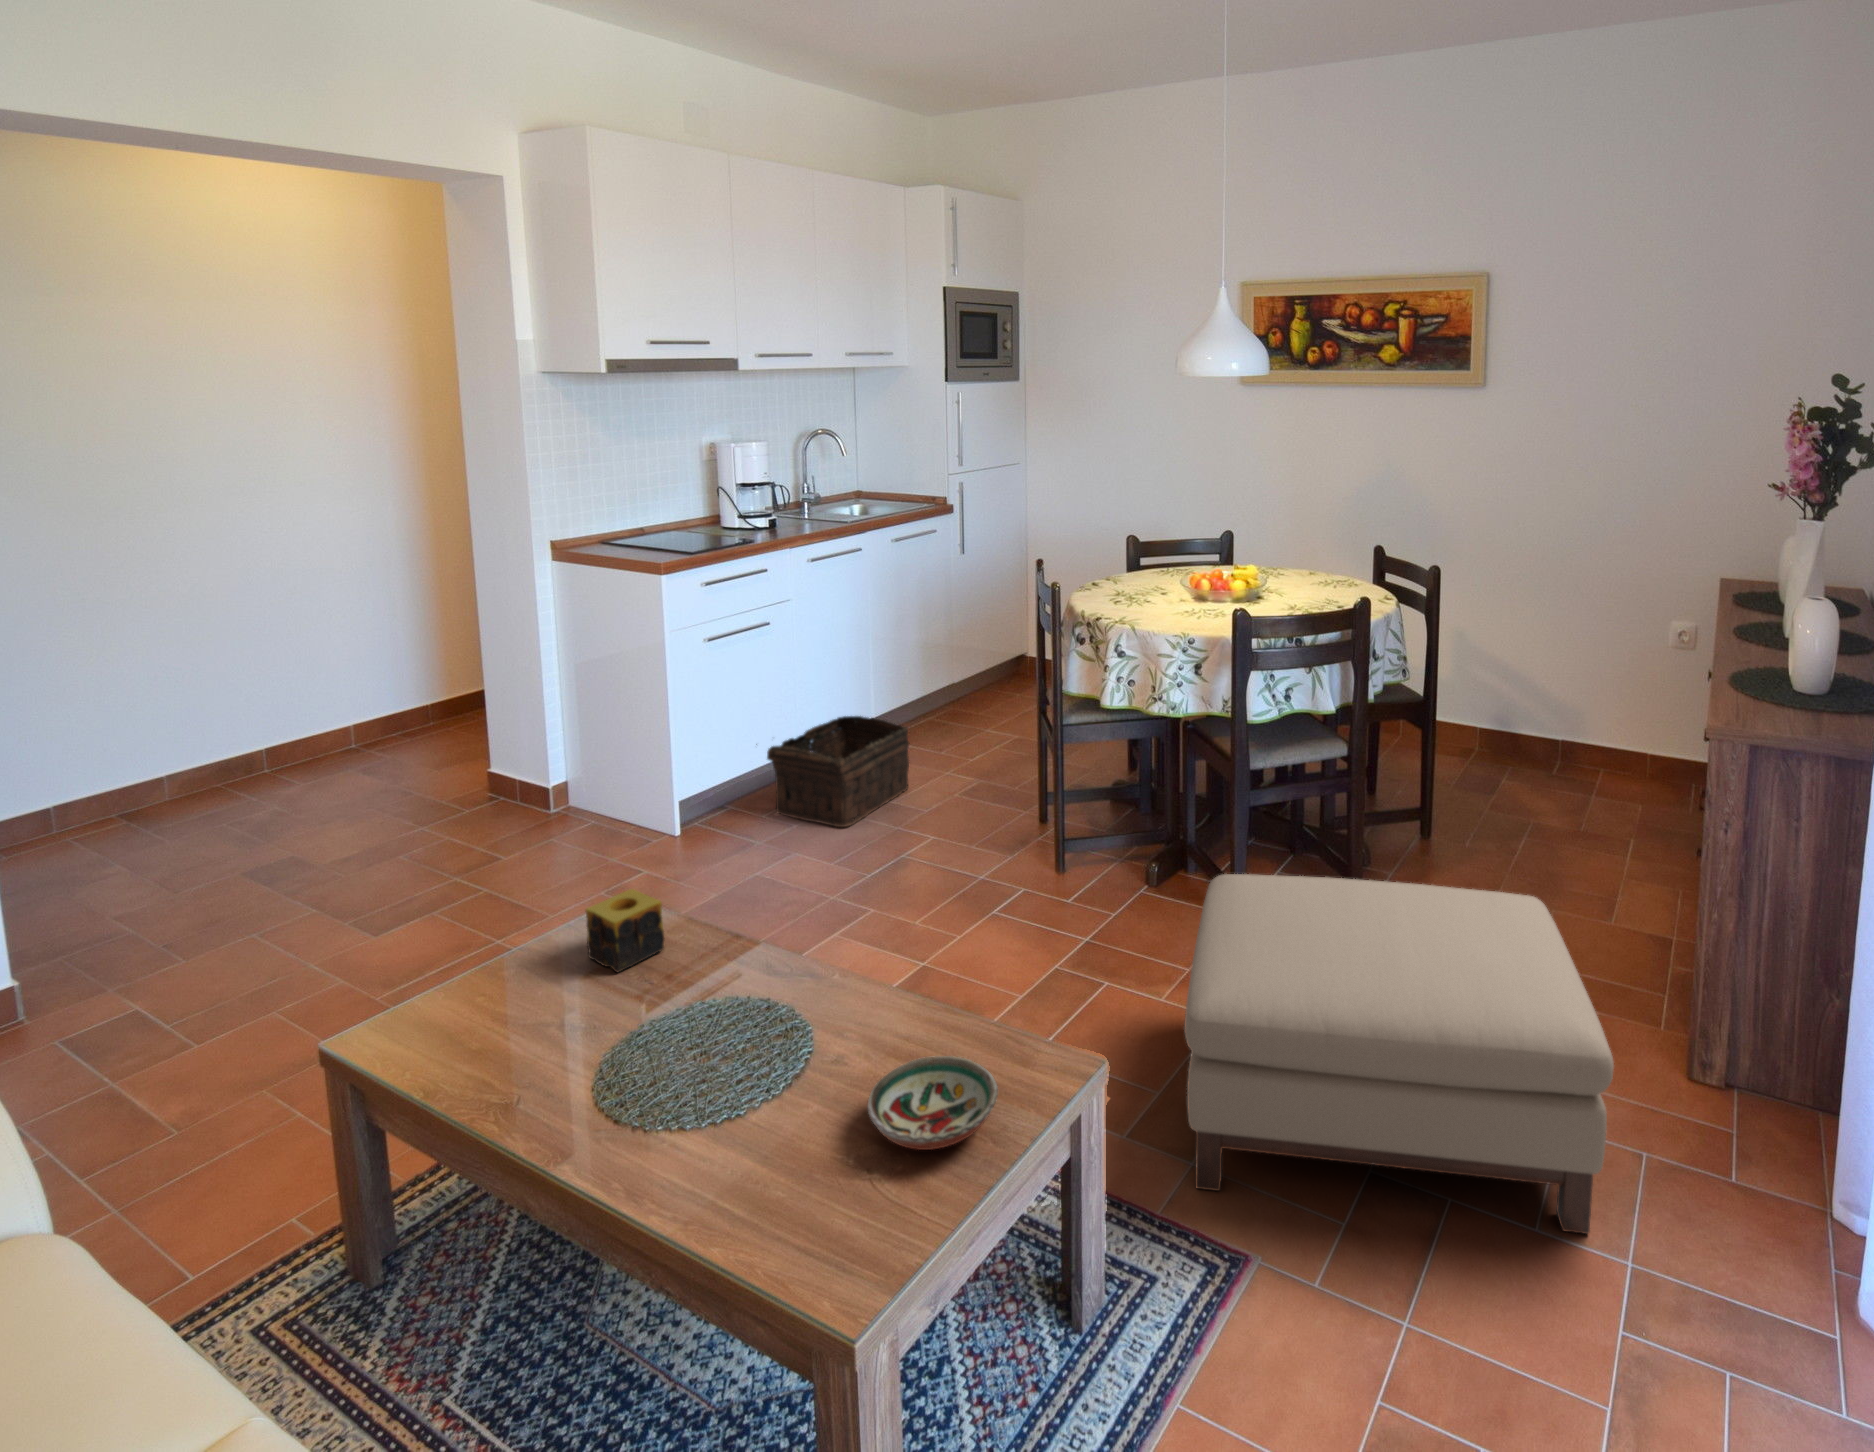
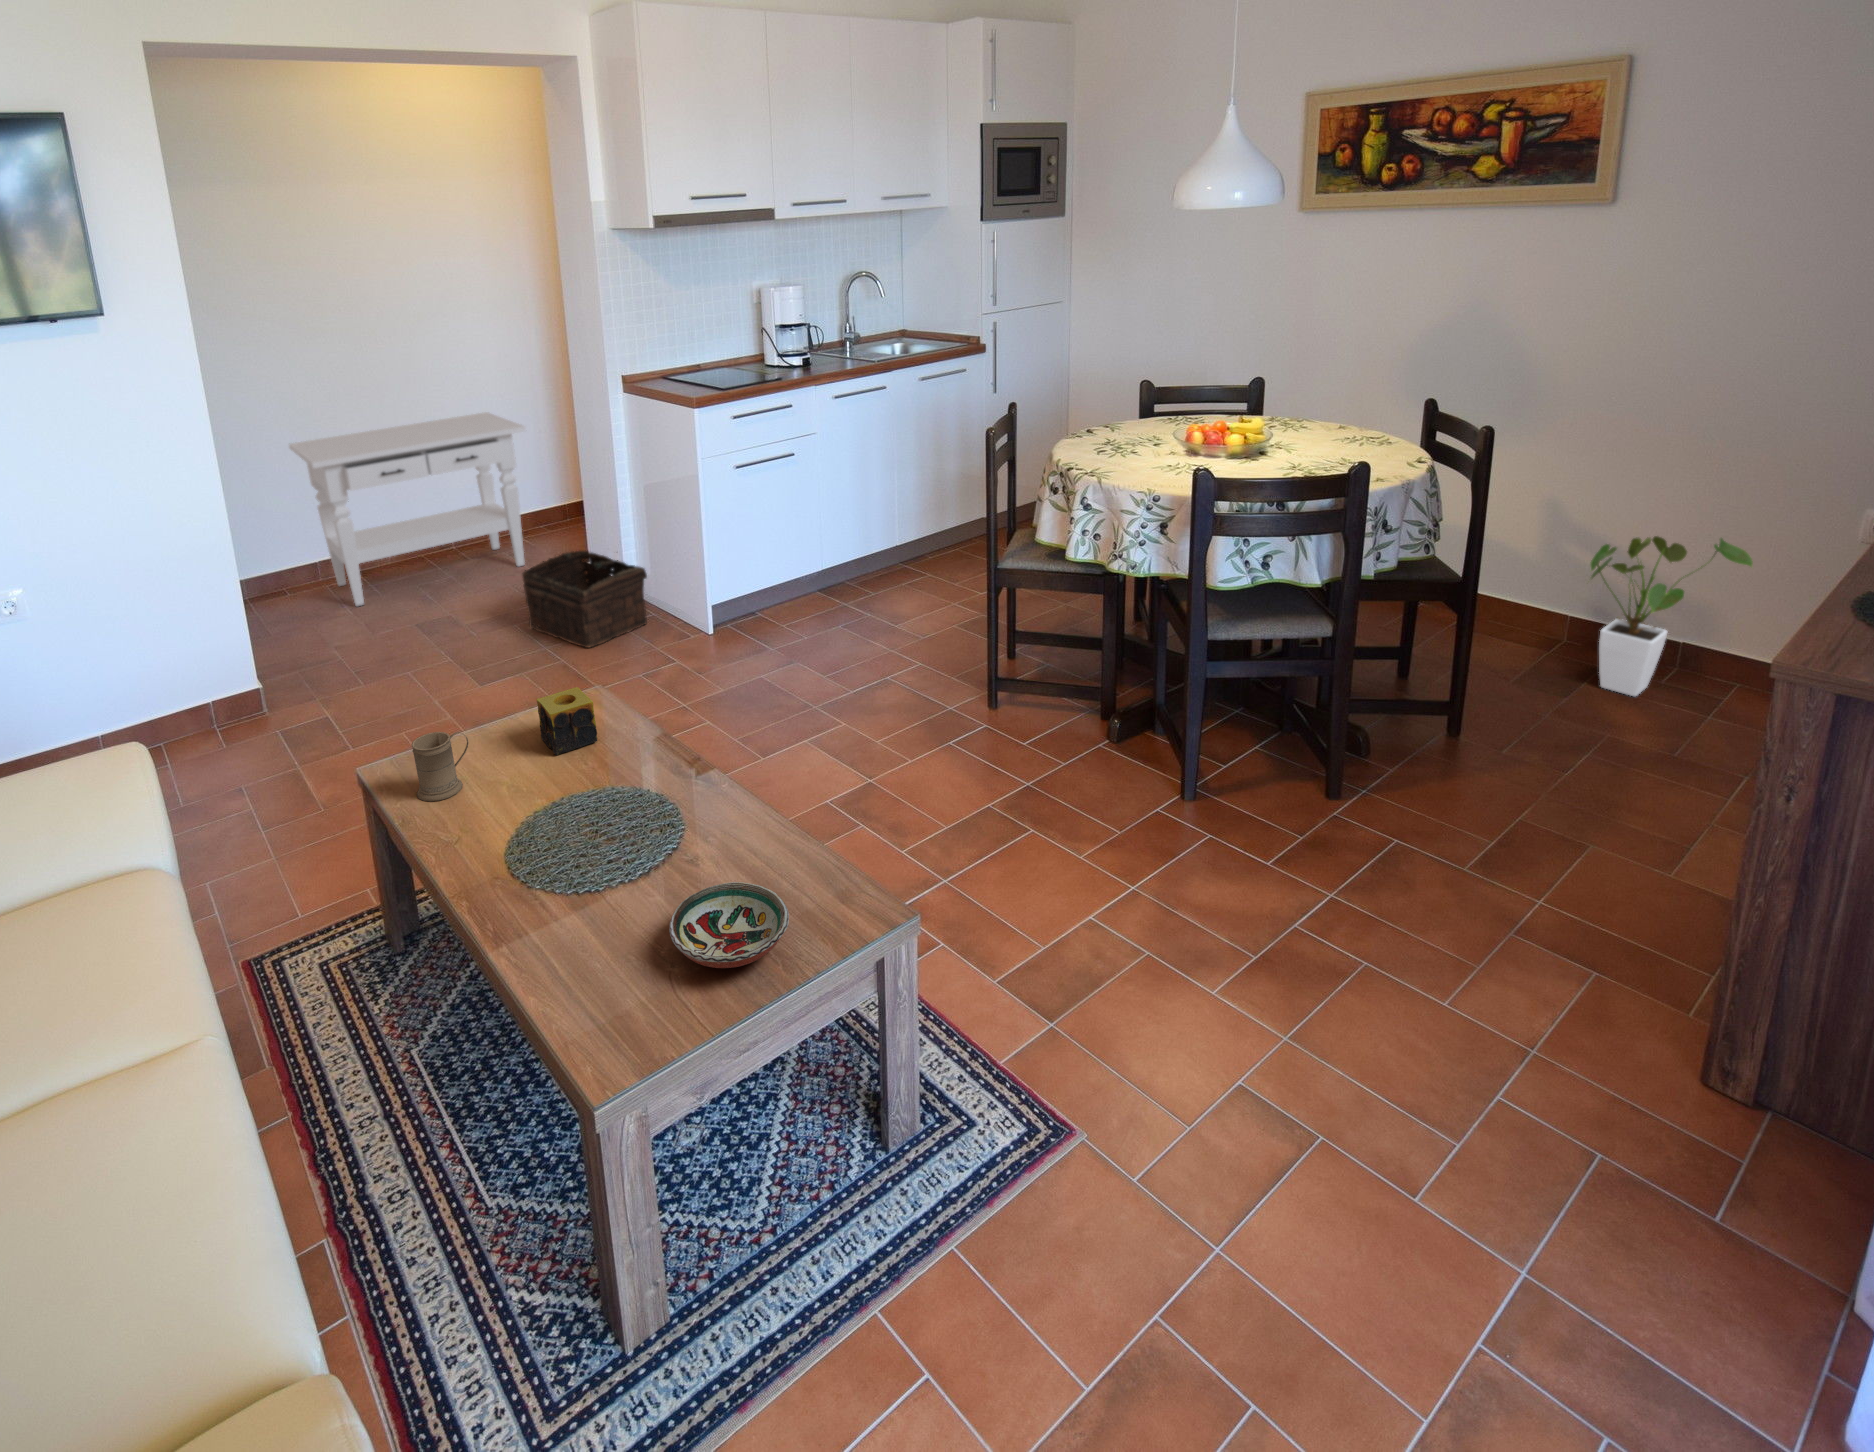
side table: none [23,589,404,858] -> present [289,412,526,606]
house plant: none [1493,651,1599,789] -> present [1591,536,1753,696]
basket: present [767,716,910,827] -> present [522,551,647,648]
ottoman: present [1184,874,1614,1234] -> none [1035,749,1537,1224]
mug: none [446,958,516,1053] -> present [412,732,469,802]

